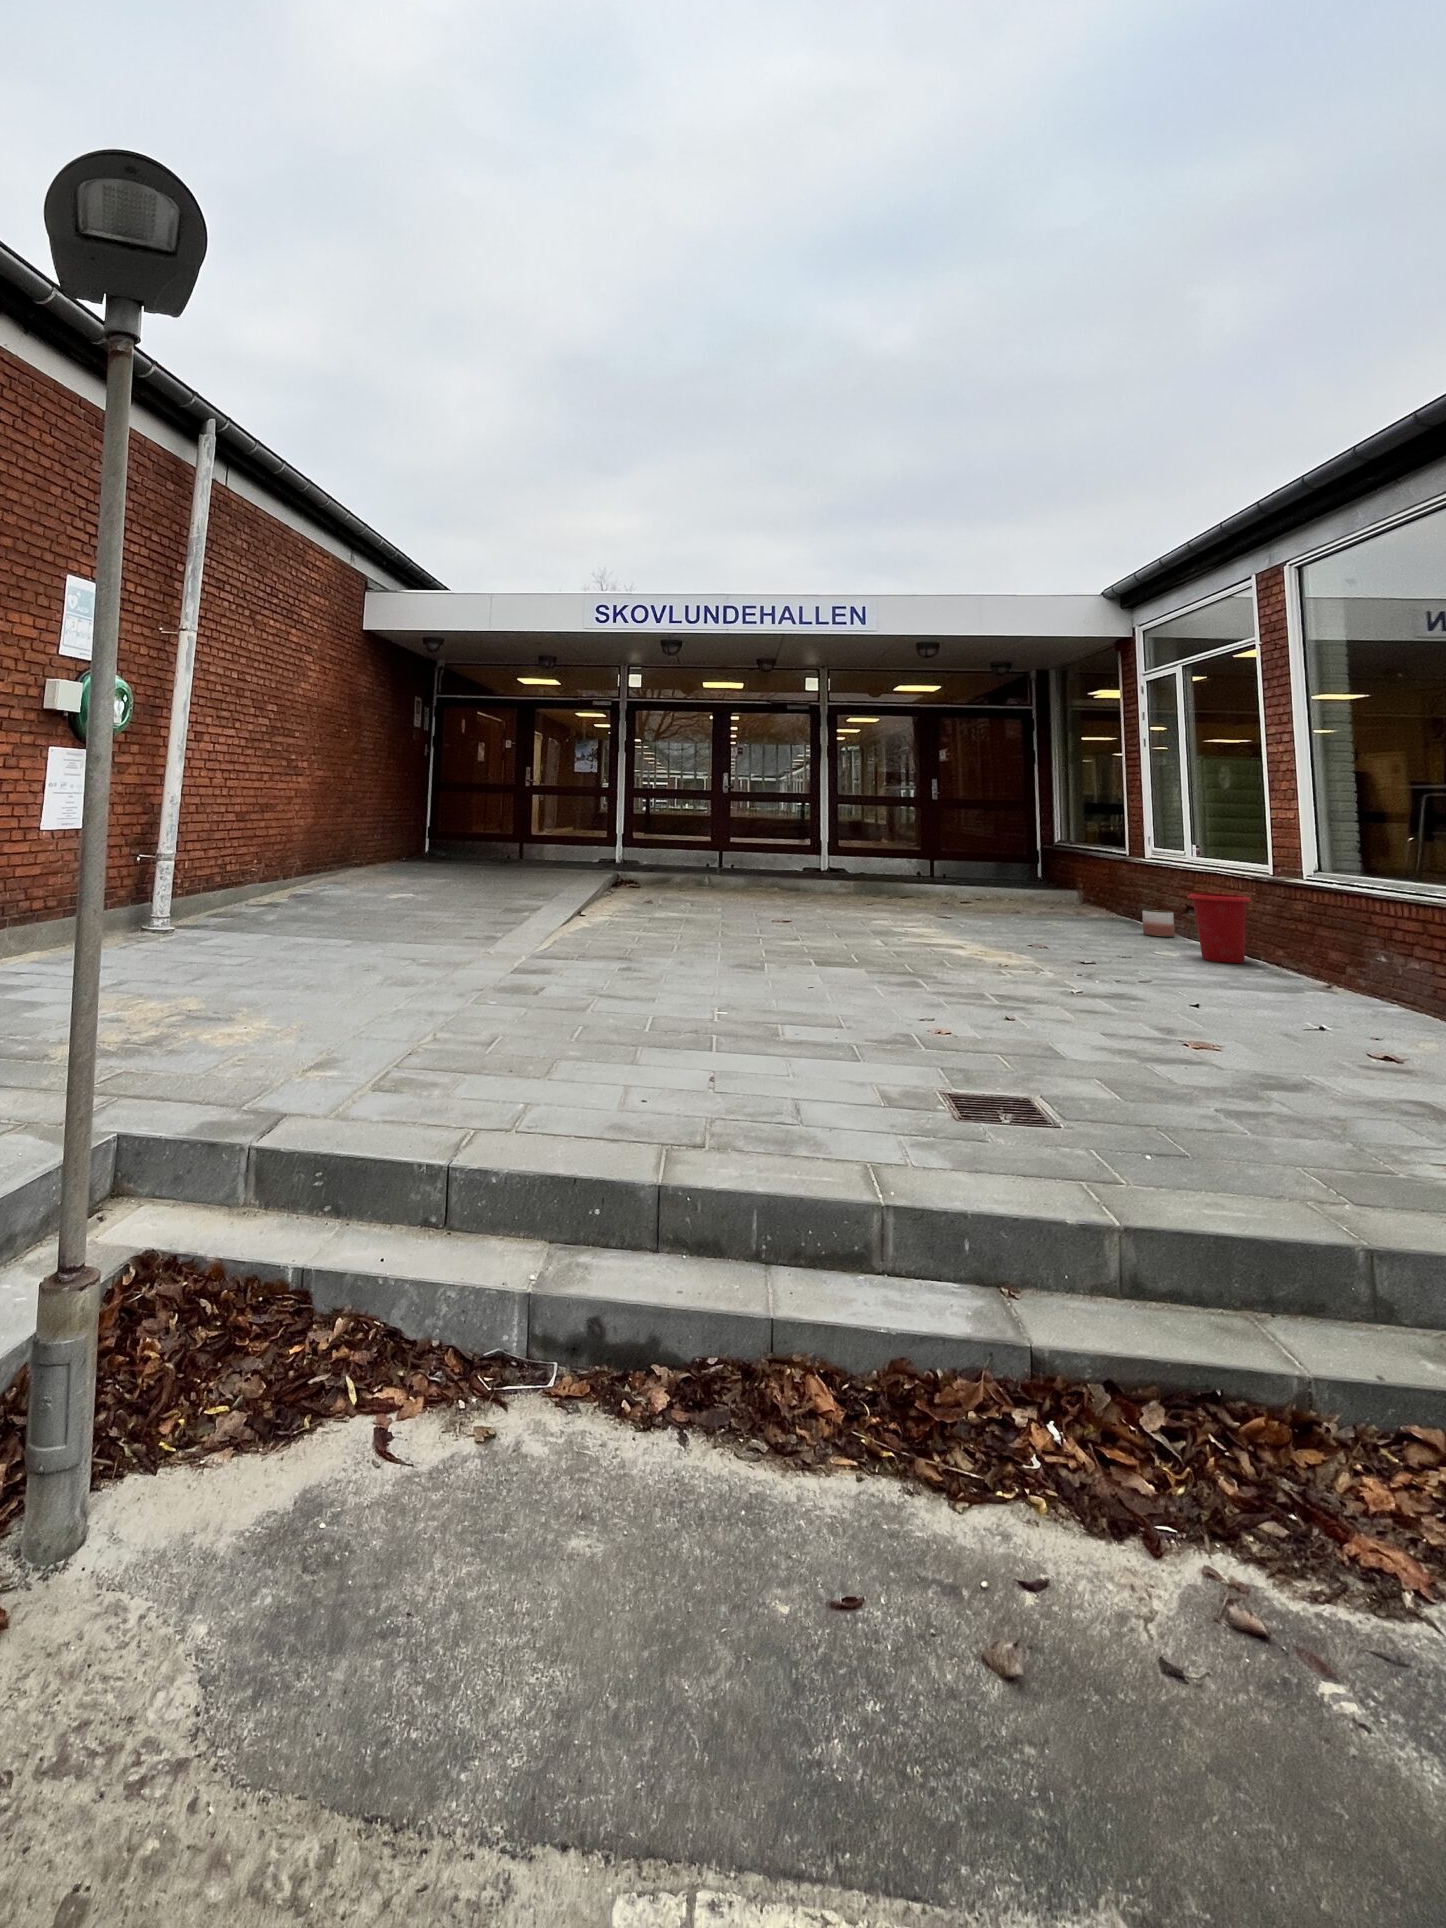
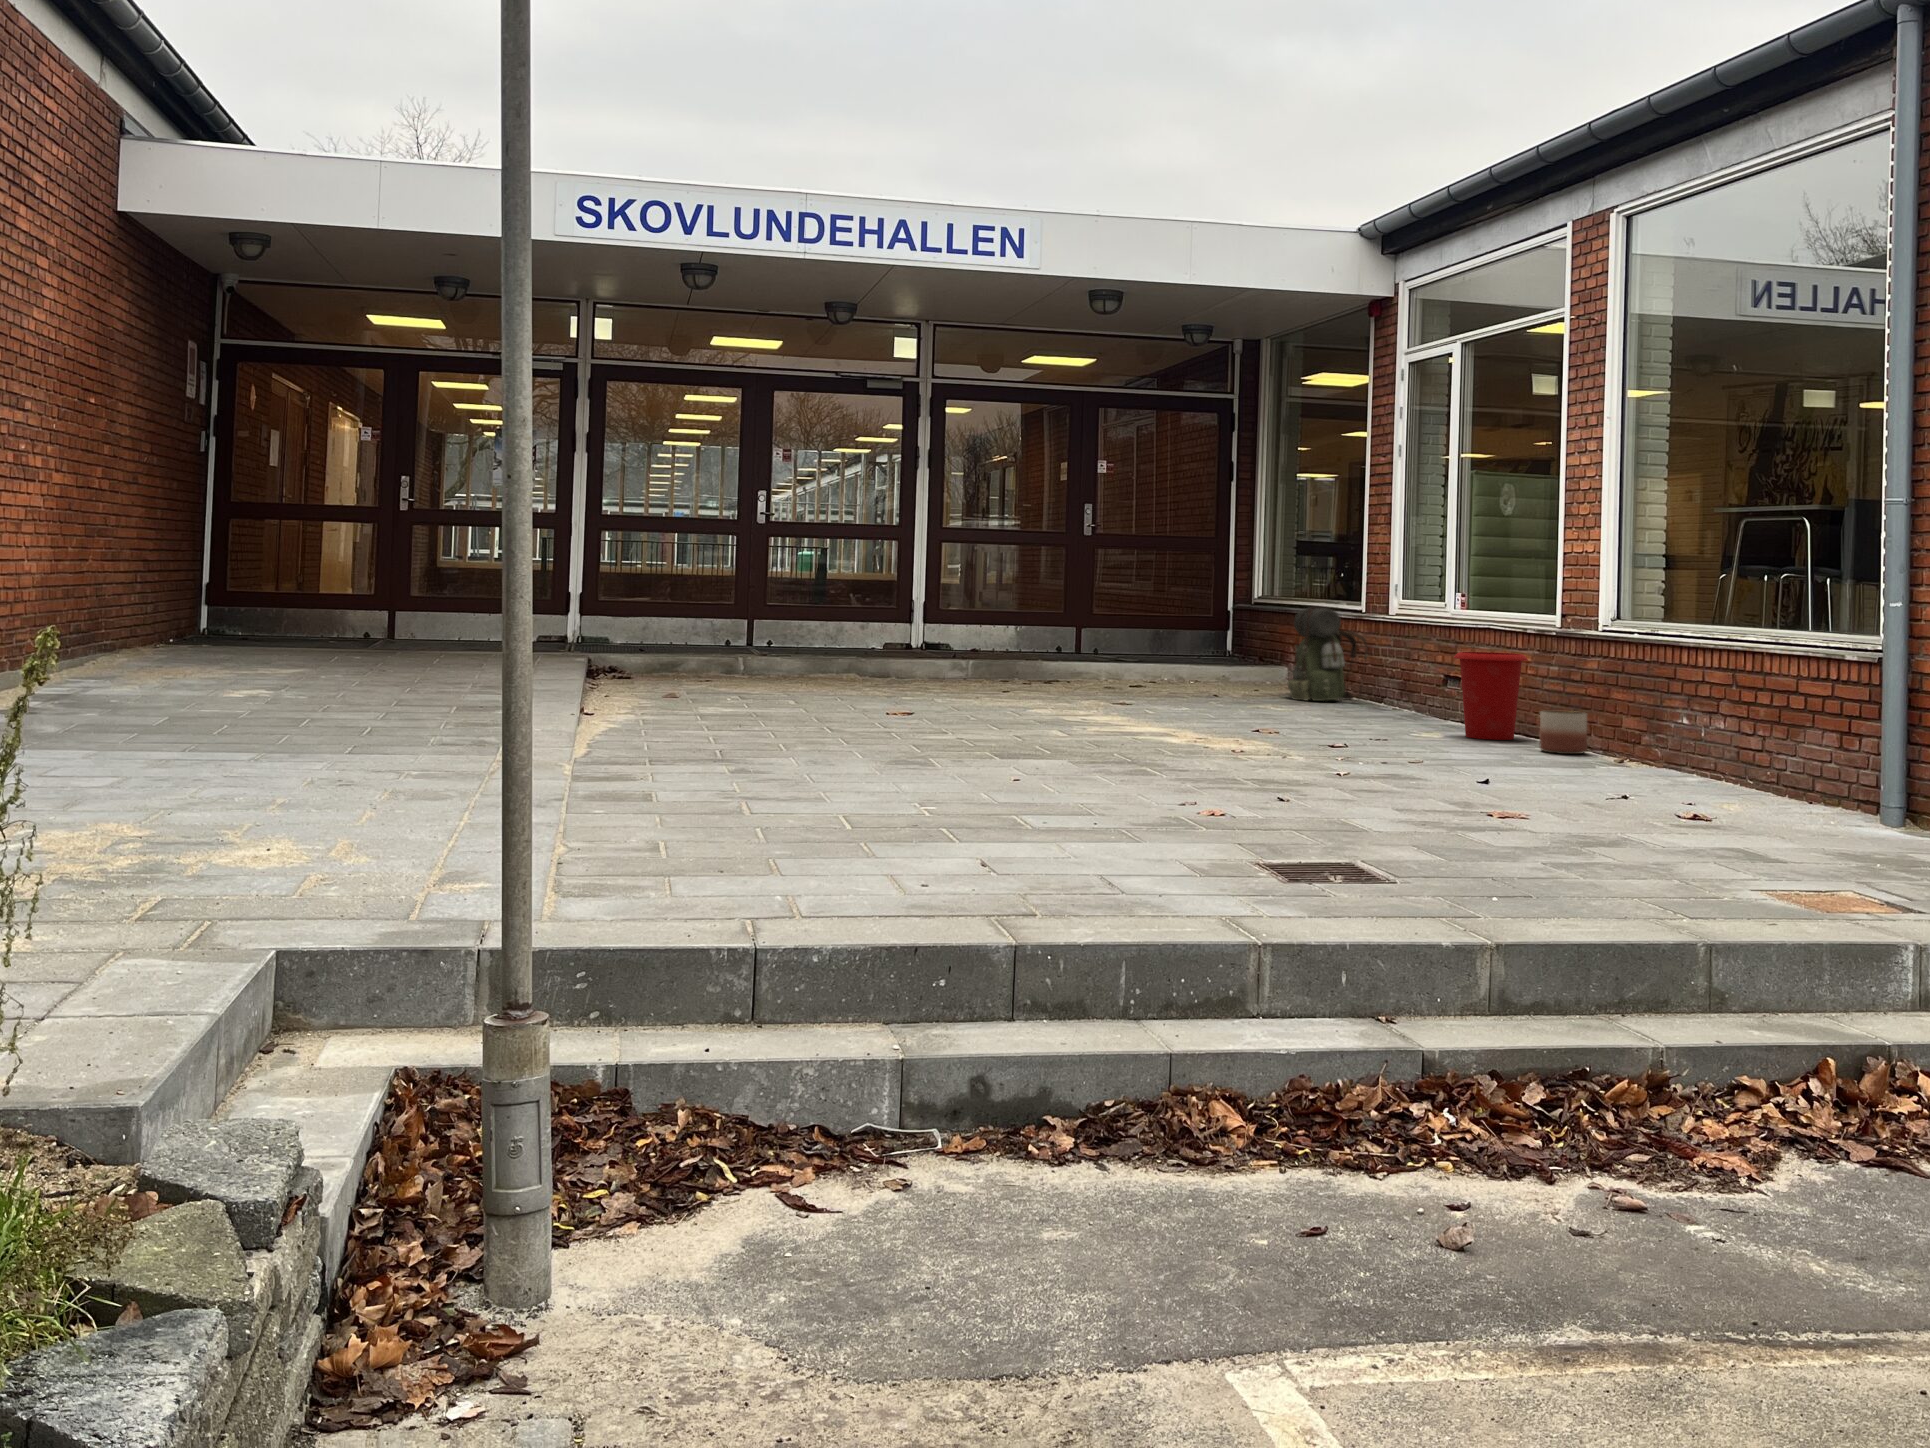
backpack: none [1070,853,1132,923] -> present [1287,607,1367,701]
planter: present [1142,910,1175,937] -> present [1539,711,1587,754]

